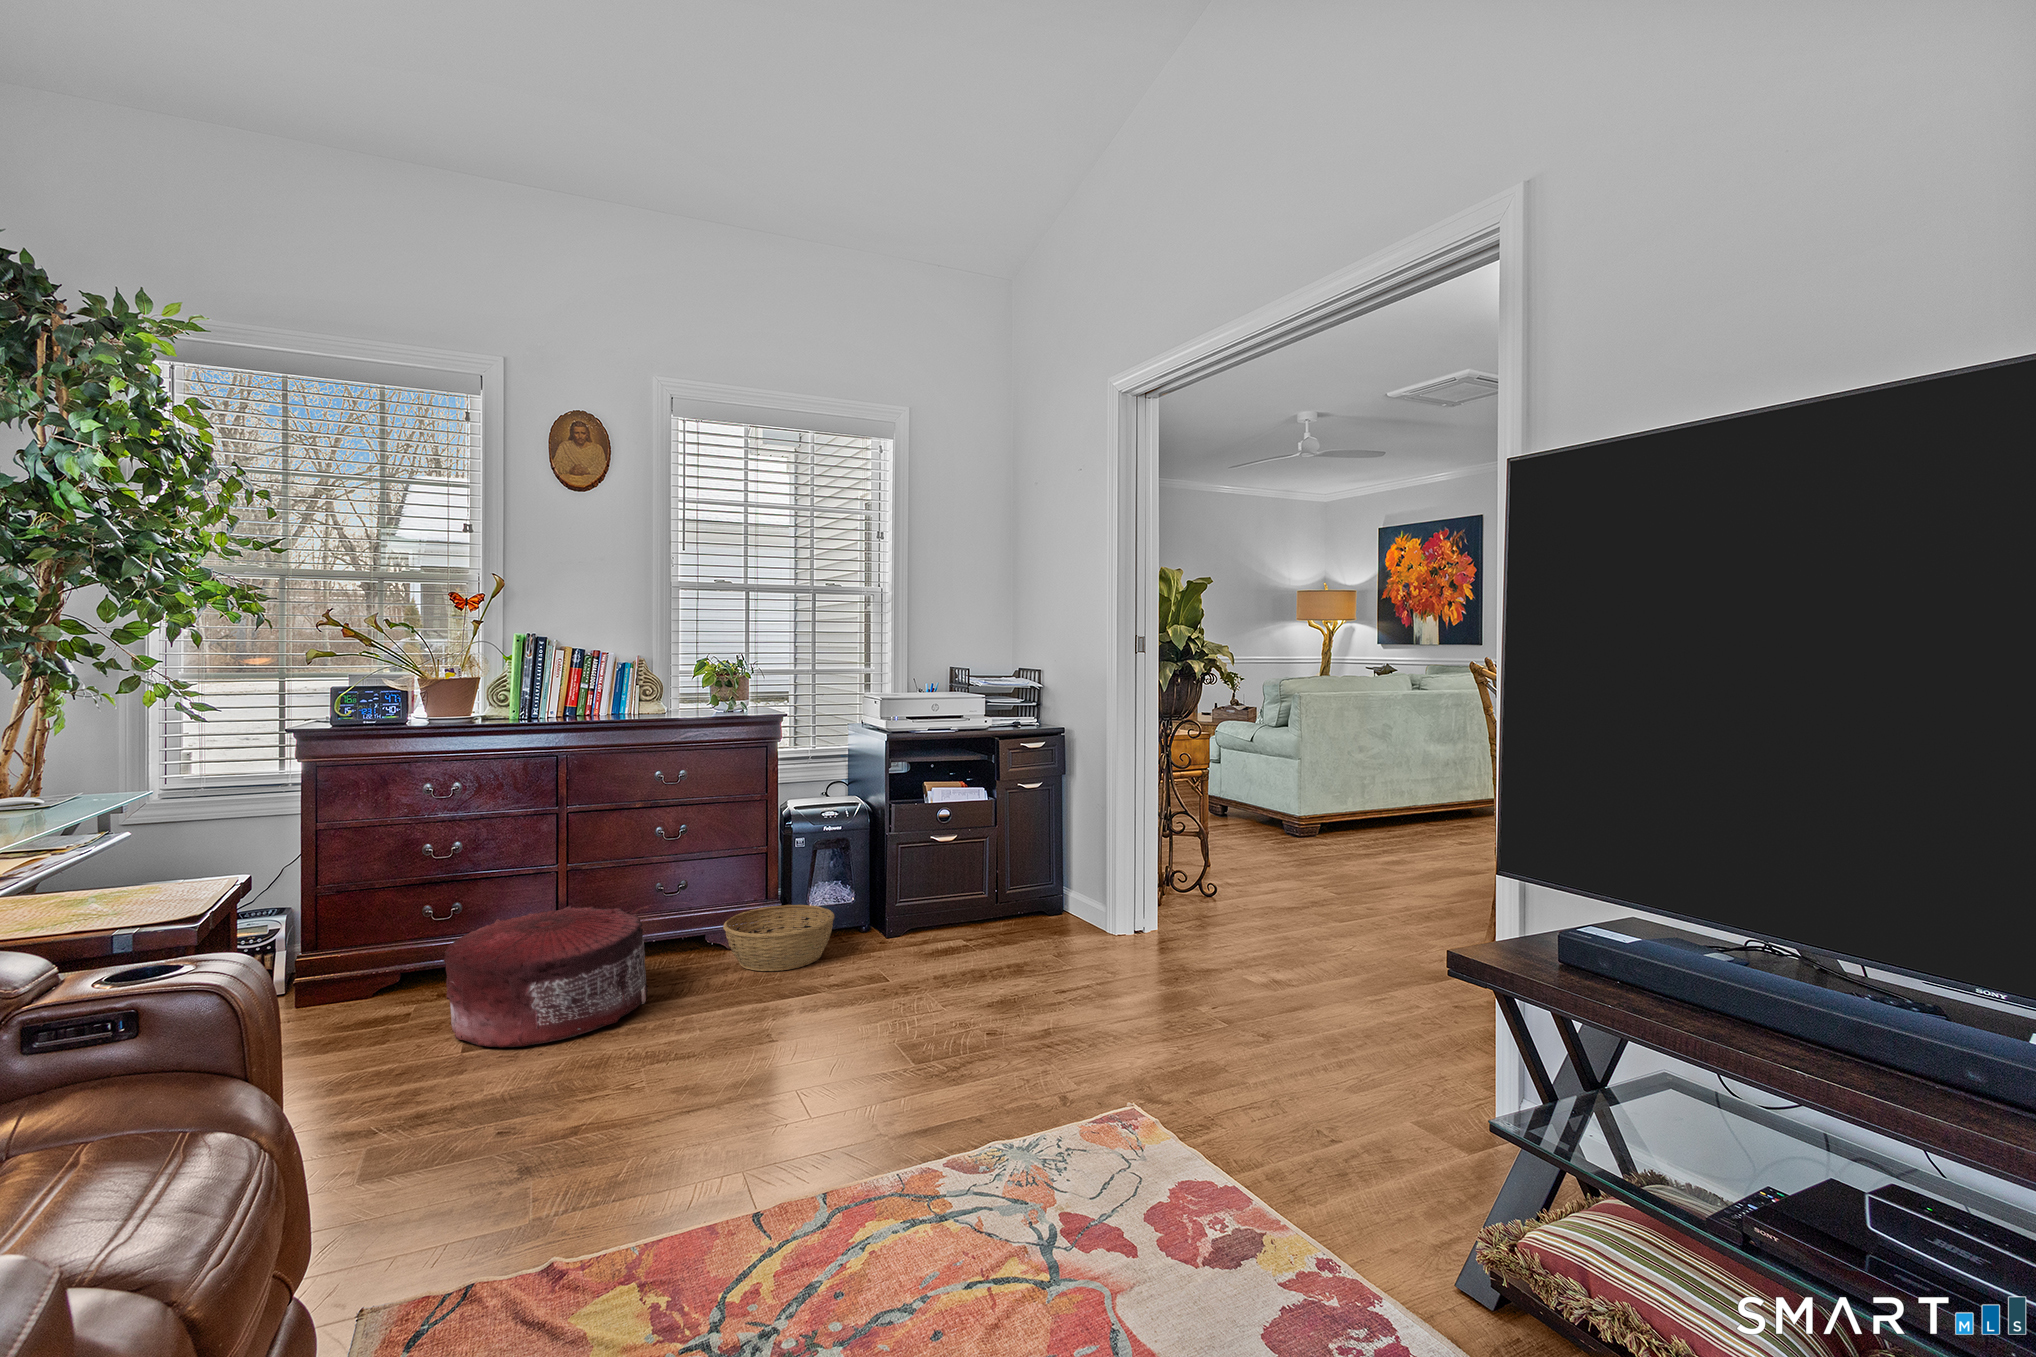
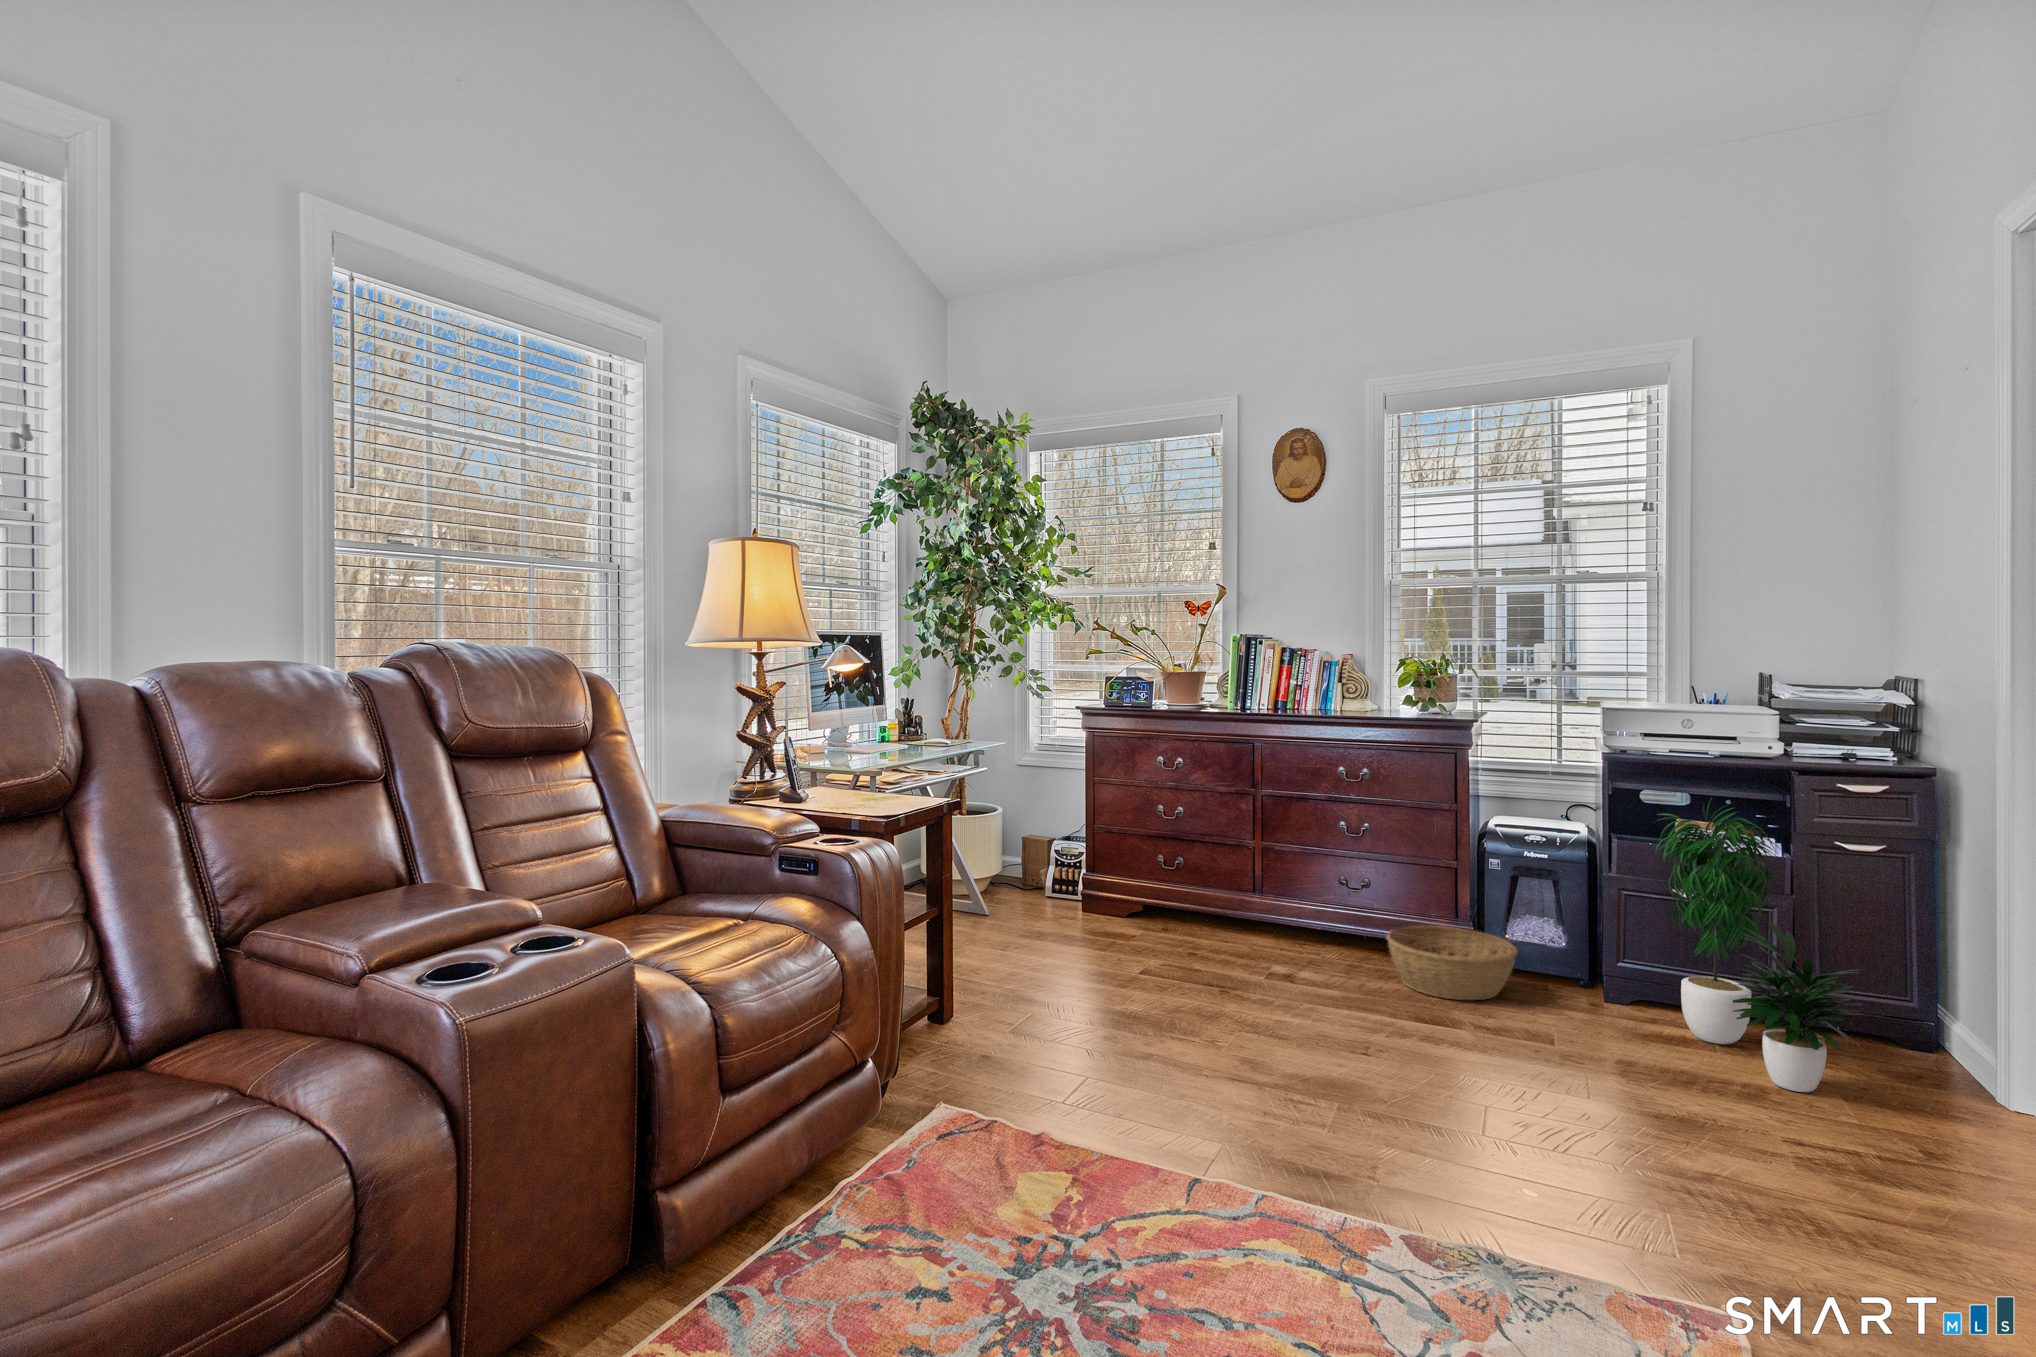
potted plant: none [927,761,1074,958] -> present [1655,802,1863,1092]
pouf: present [444,906,648,1048] -> none [1125,872,1300,990]

